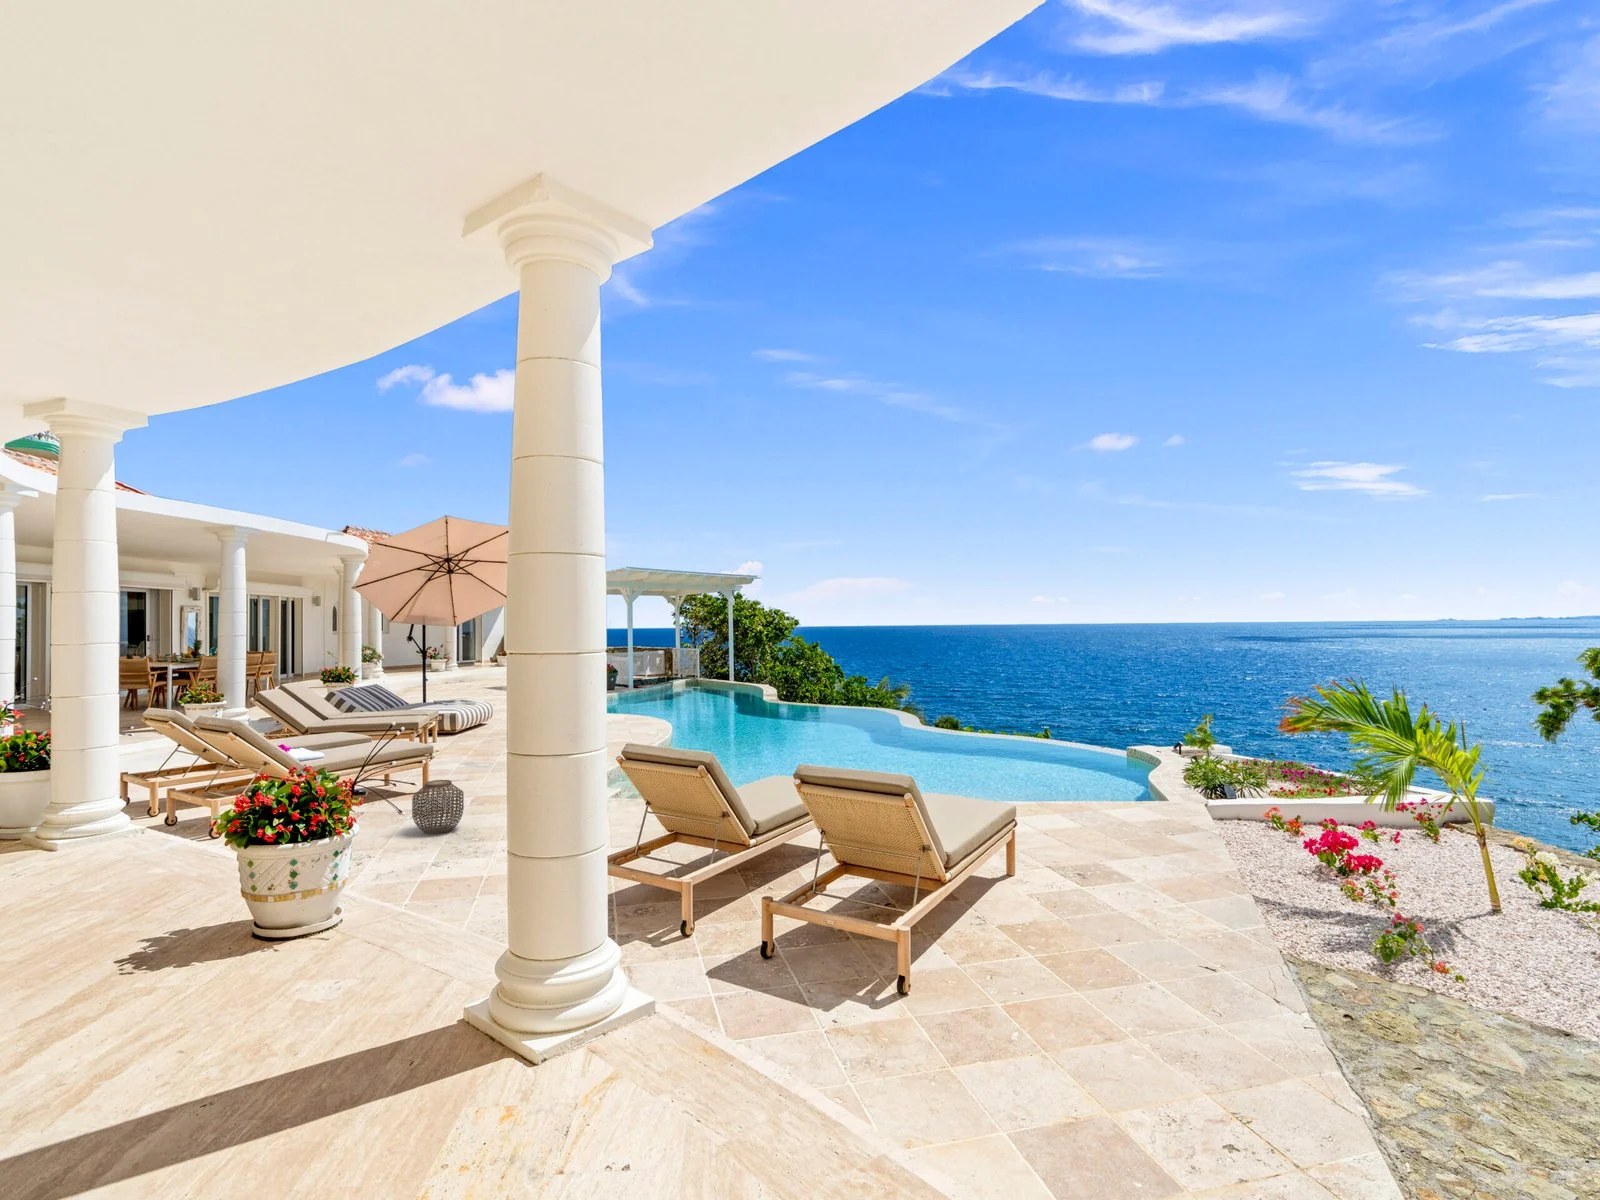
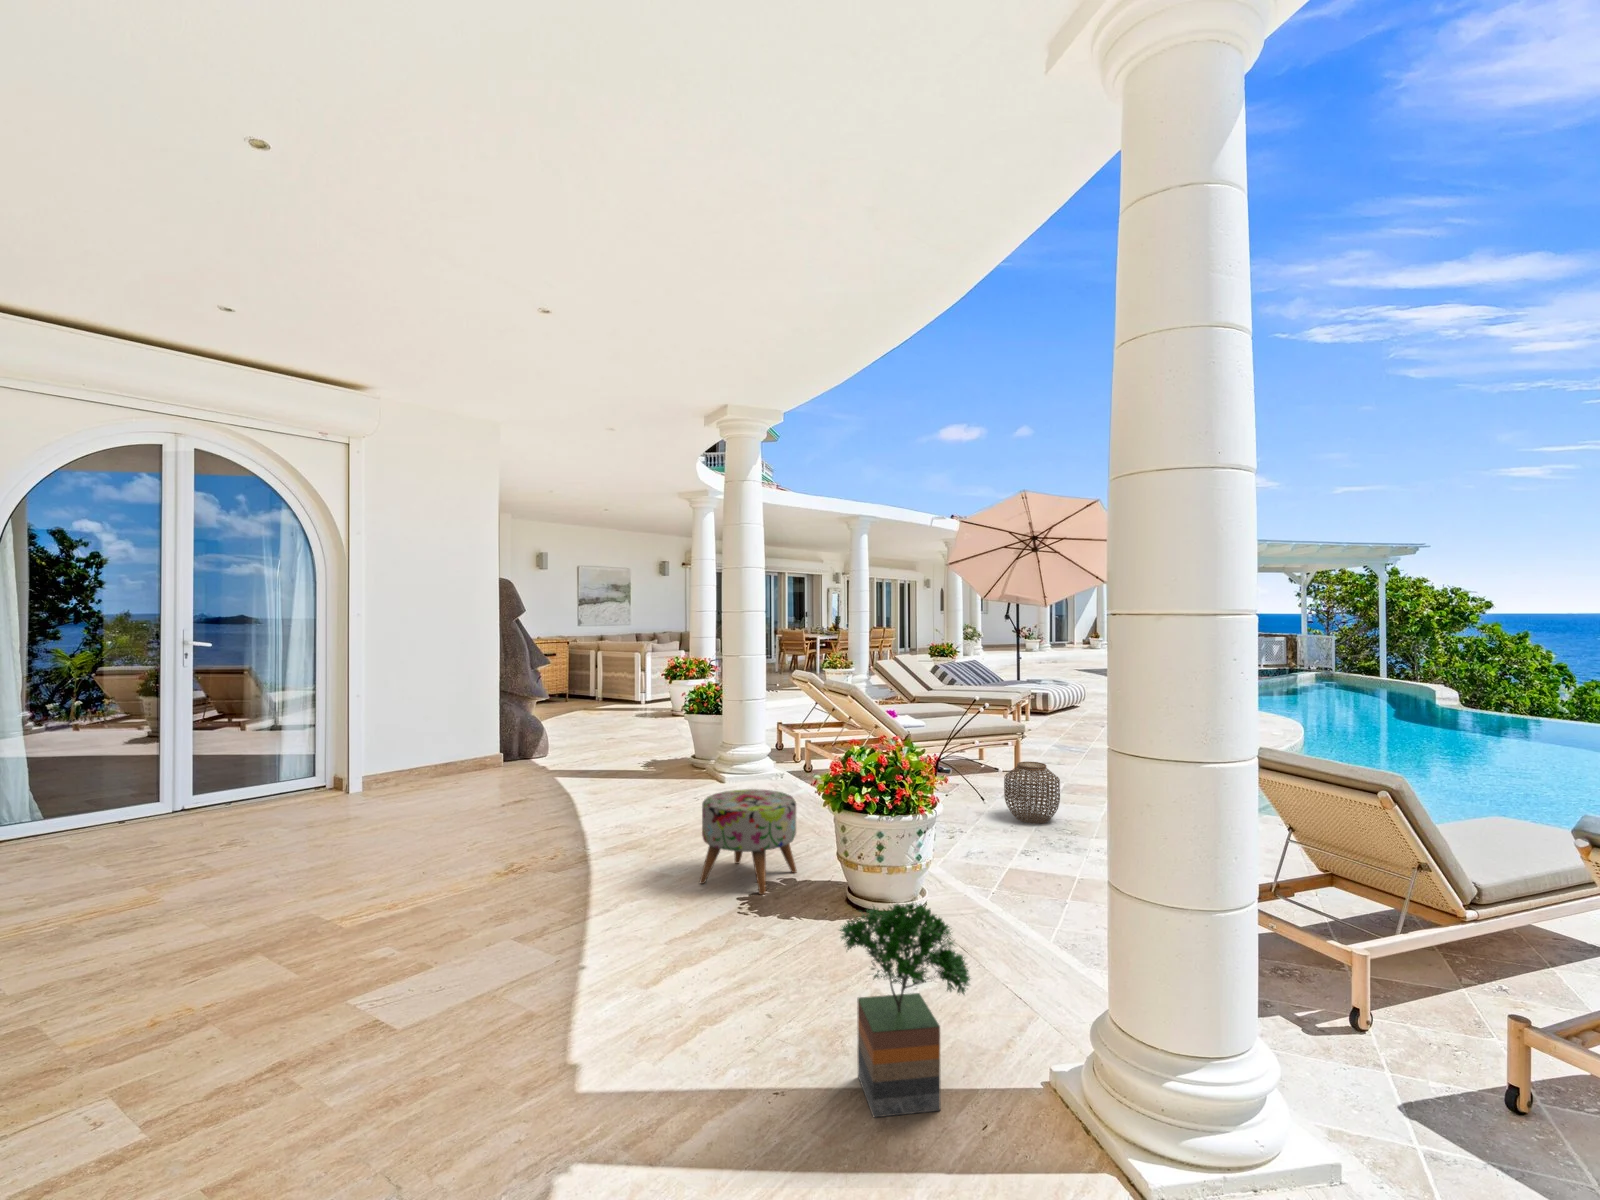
ottoman: none [62,843,192,954] -> present [700,789,797,895]
potted tree: none [273,891,389,1056] -> present [840,903,970,1117]

